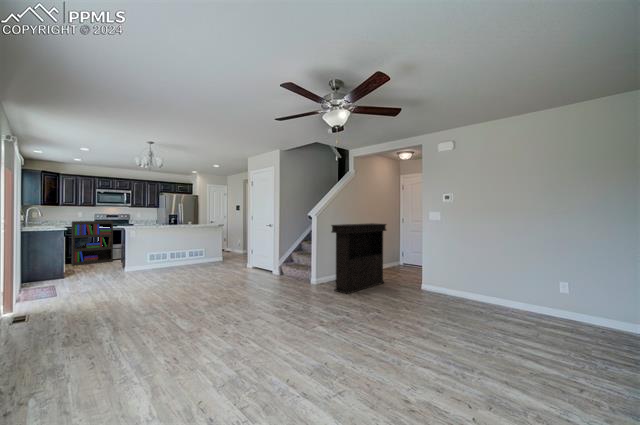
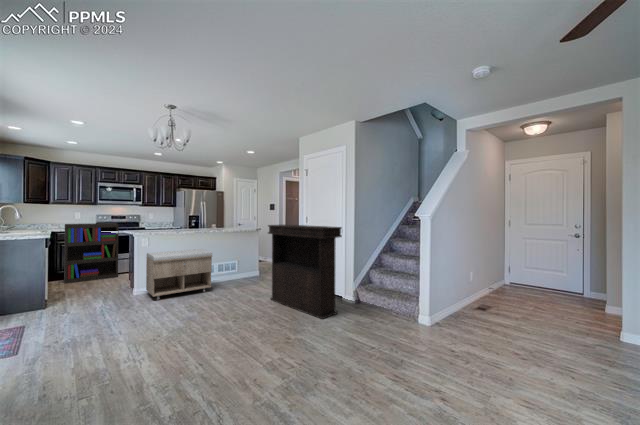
console table: present [331,223,386,294] -> present [268,225,342,319]
storage bench: none [134,239,183,274] -> present [146,249,212,300]

